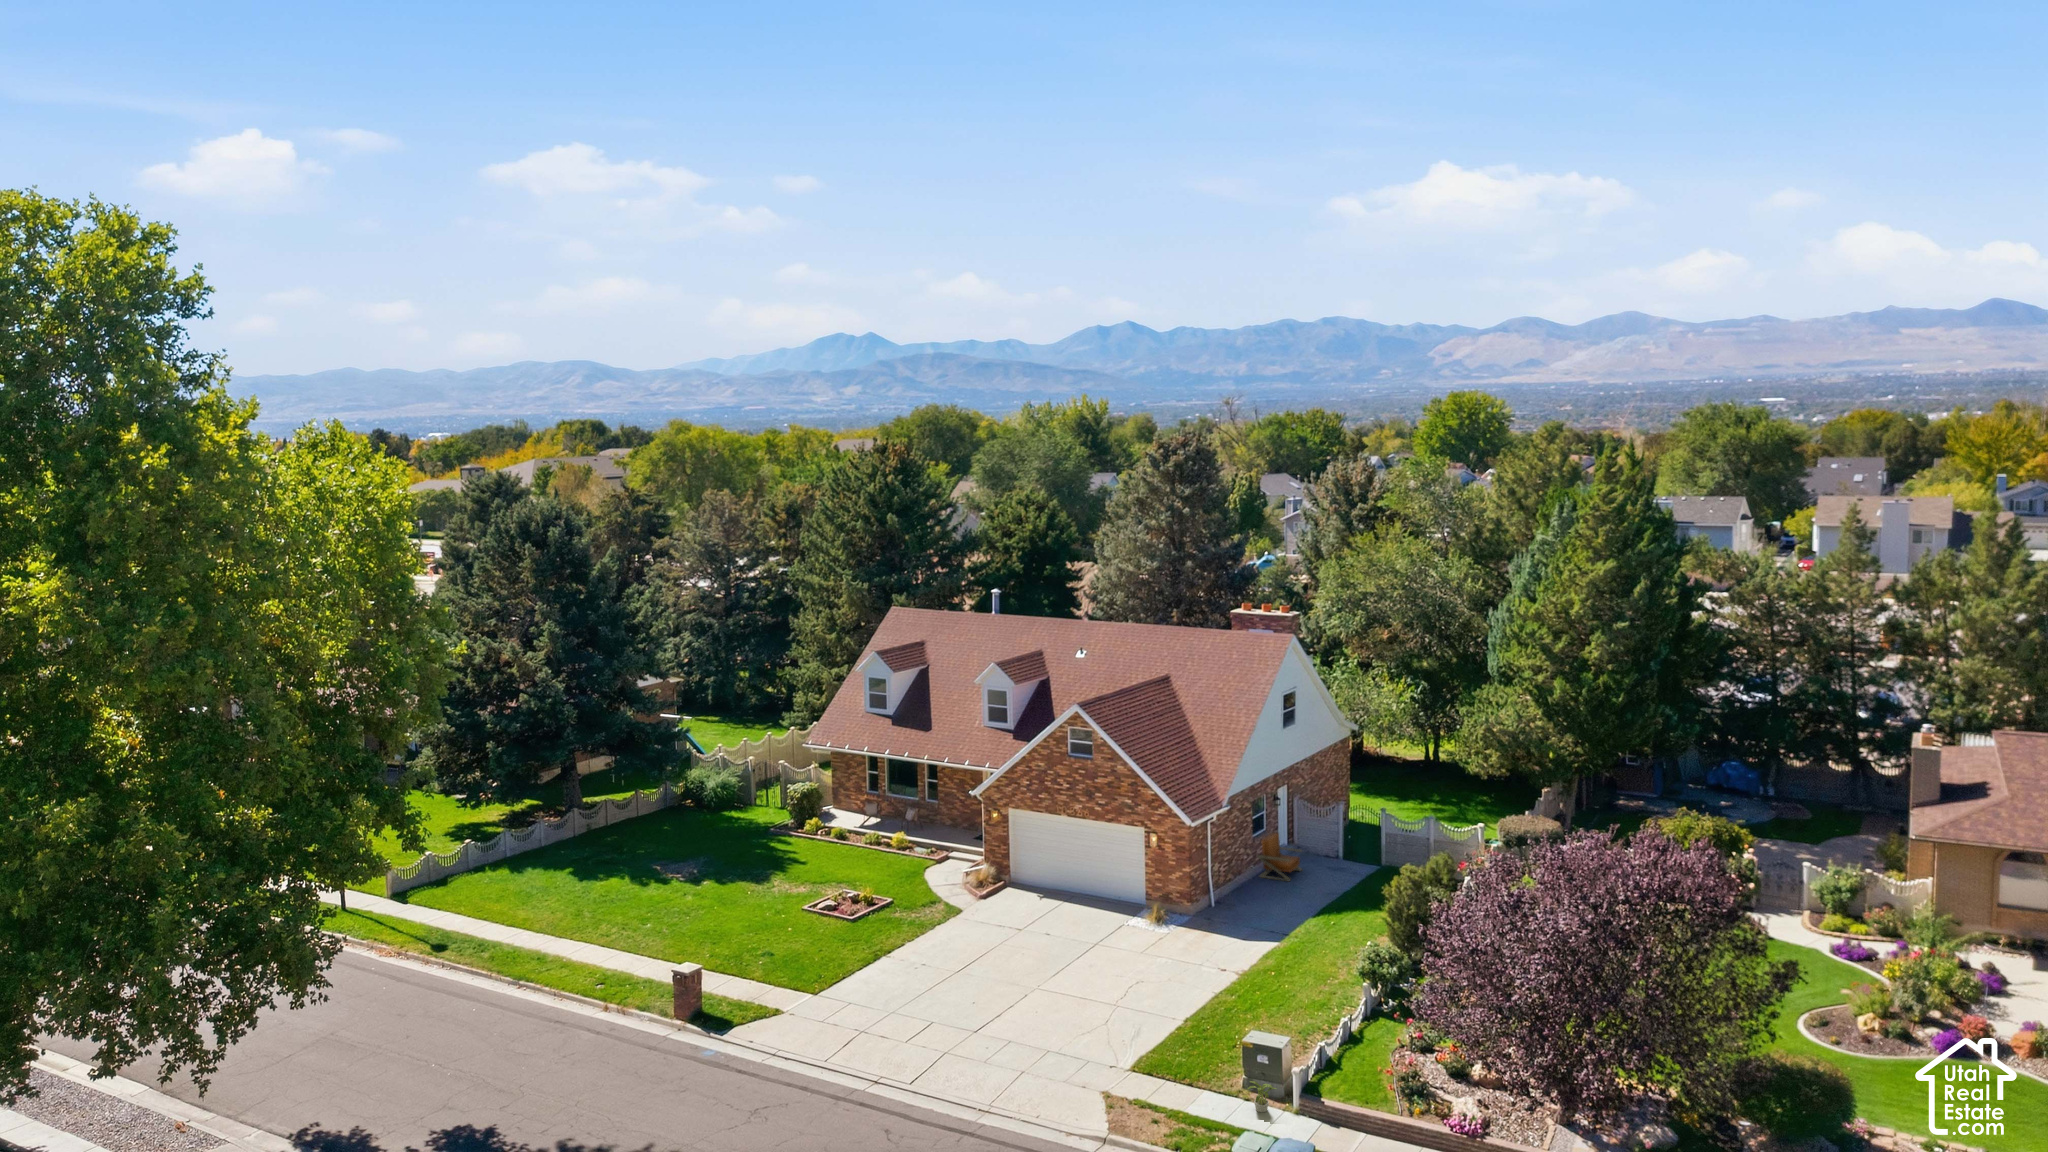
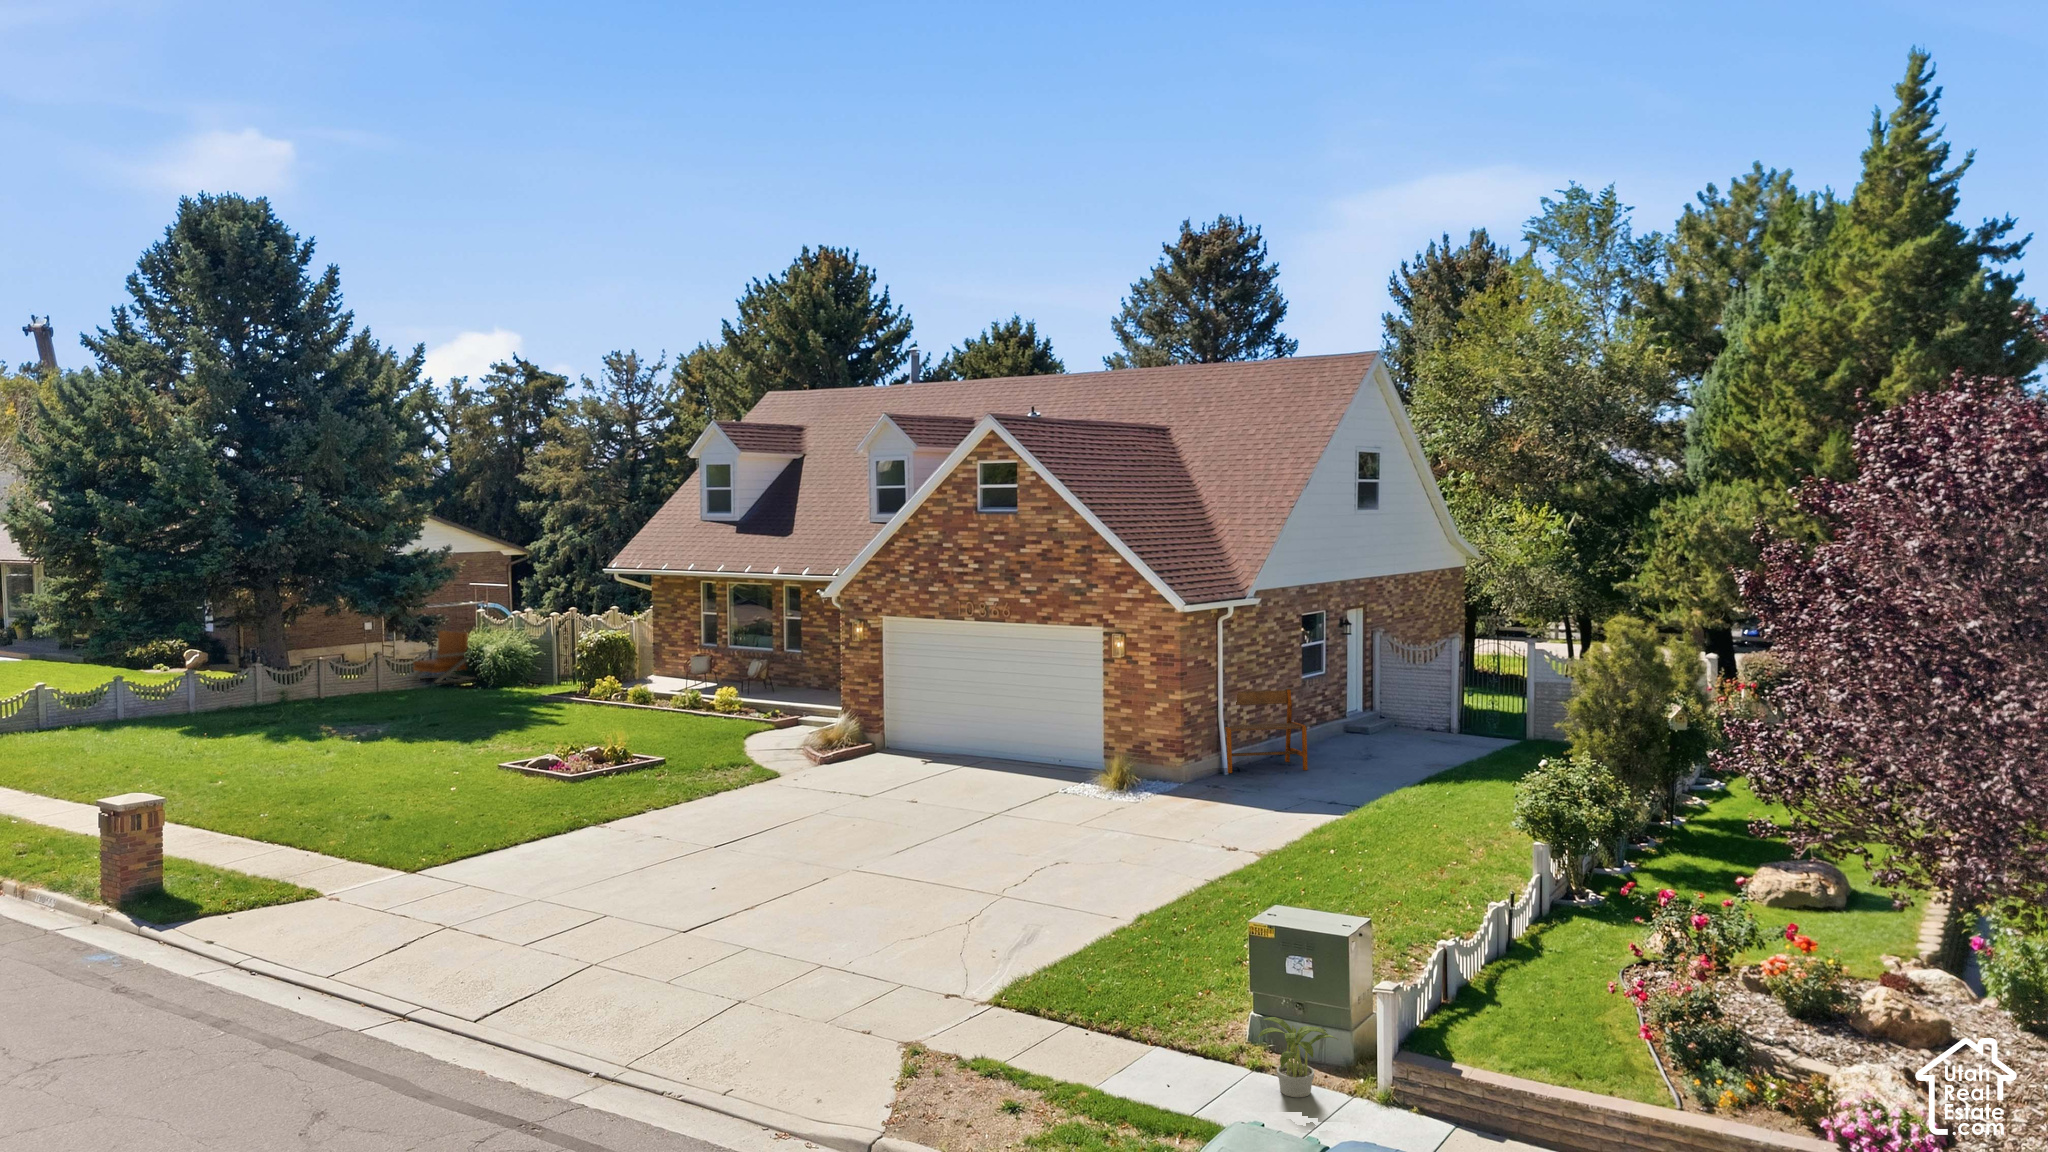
lounge chair: present [1258,833,1302,881] -> present [410,631,473,683]
bench: none [1207,855,1258,906] -> present [1225,689,1308,773]

